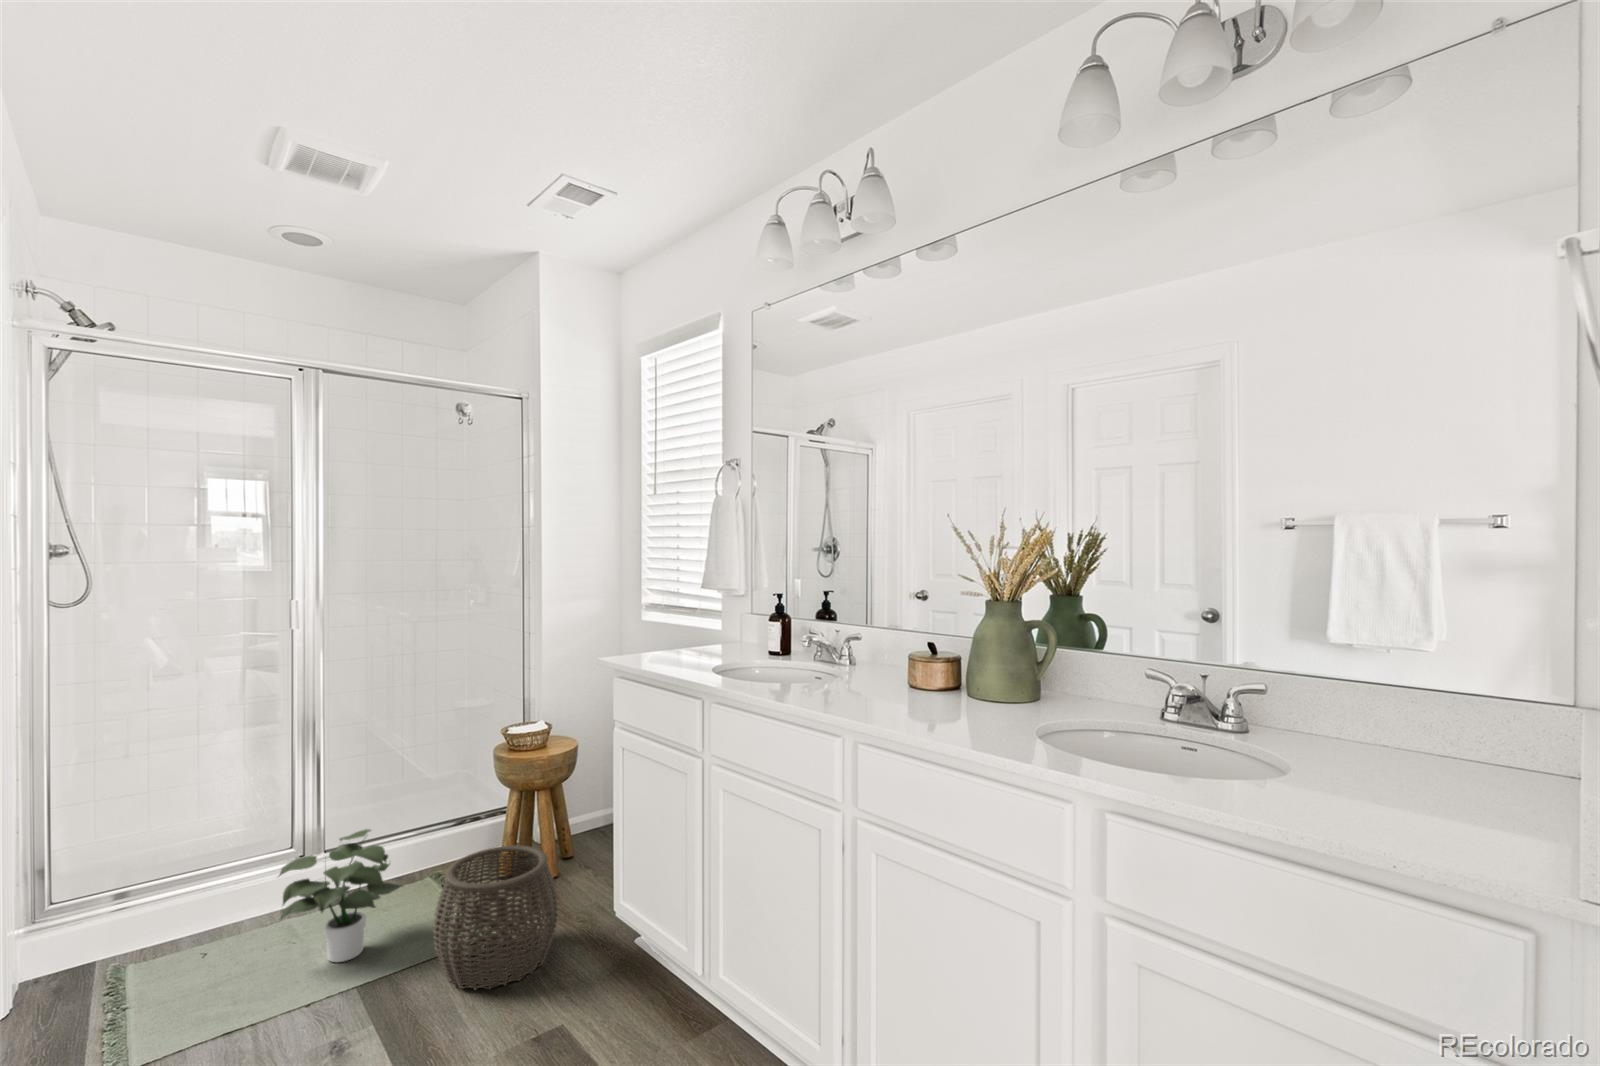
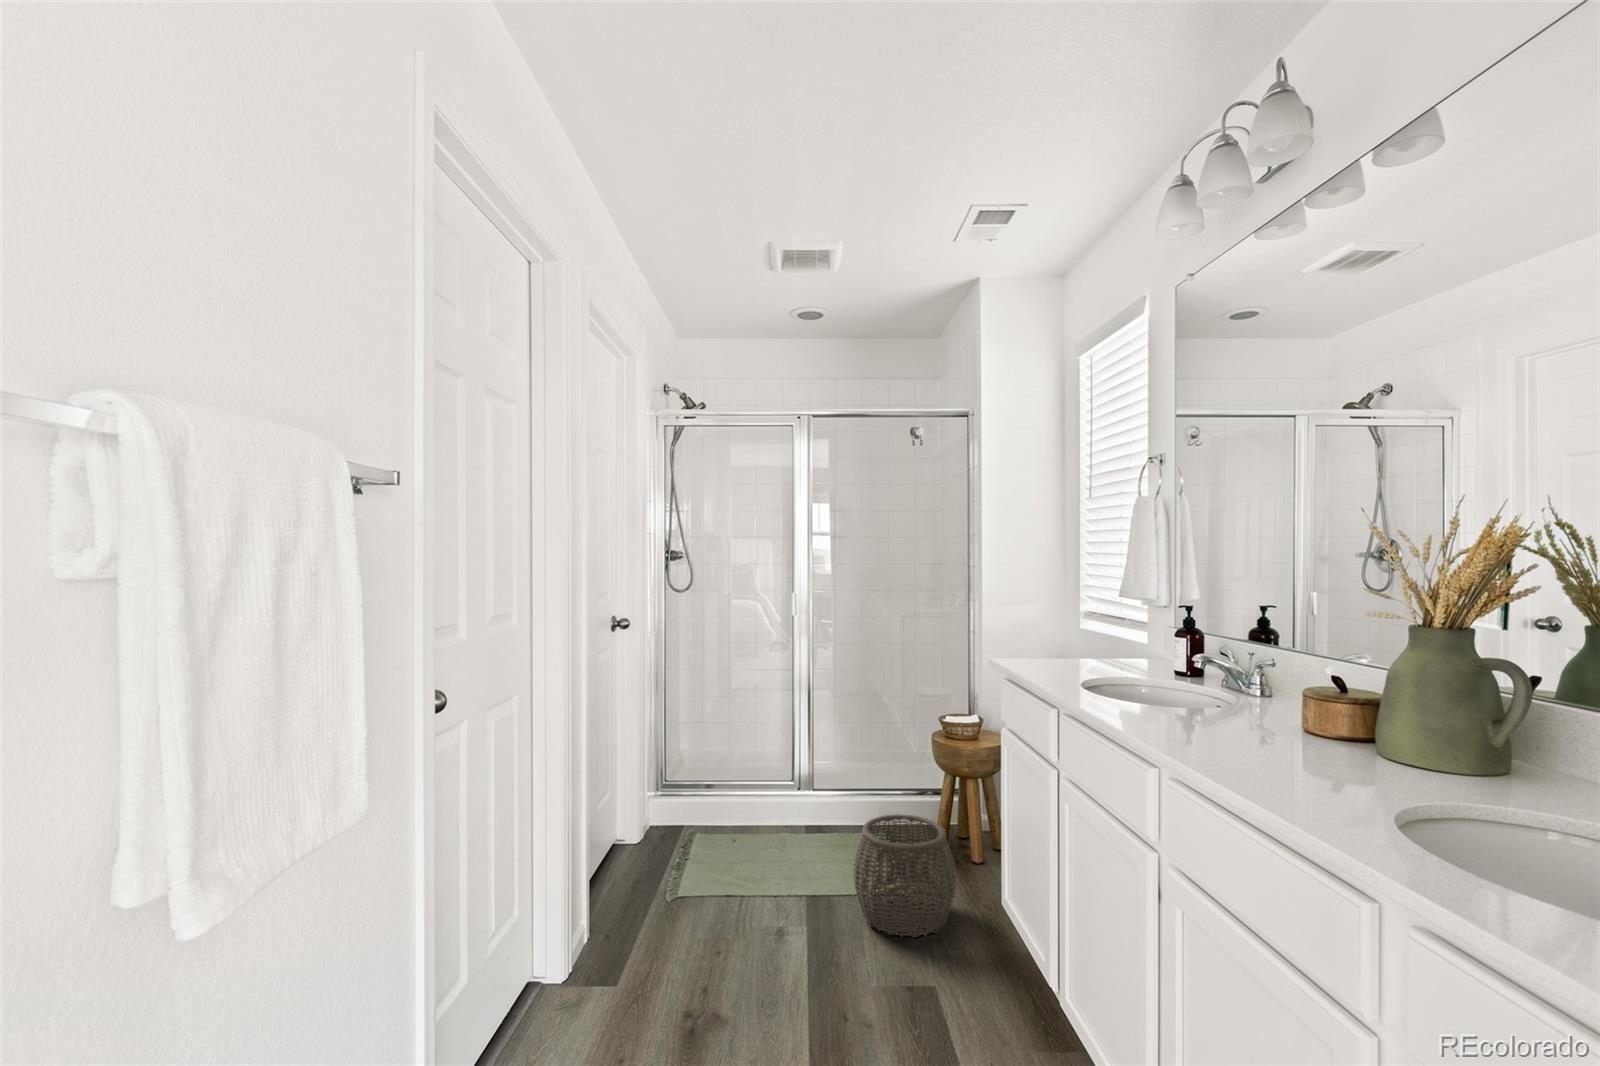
potted plant: present [280,829,403,962] -> none [766,775,852,874]

